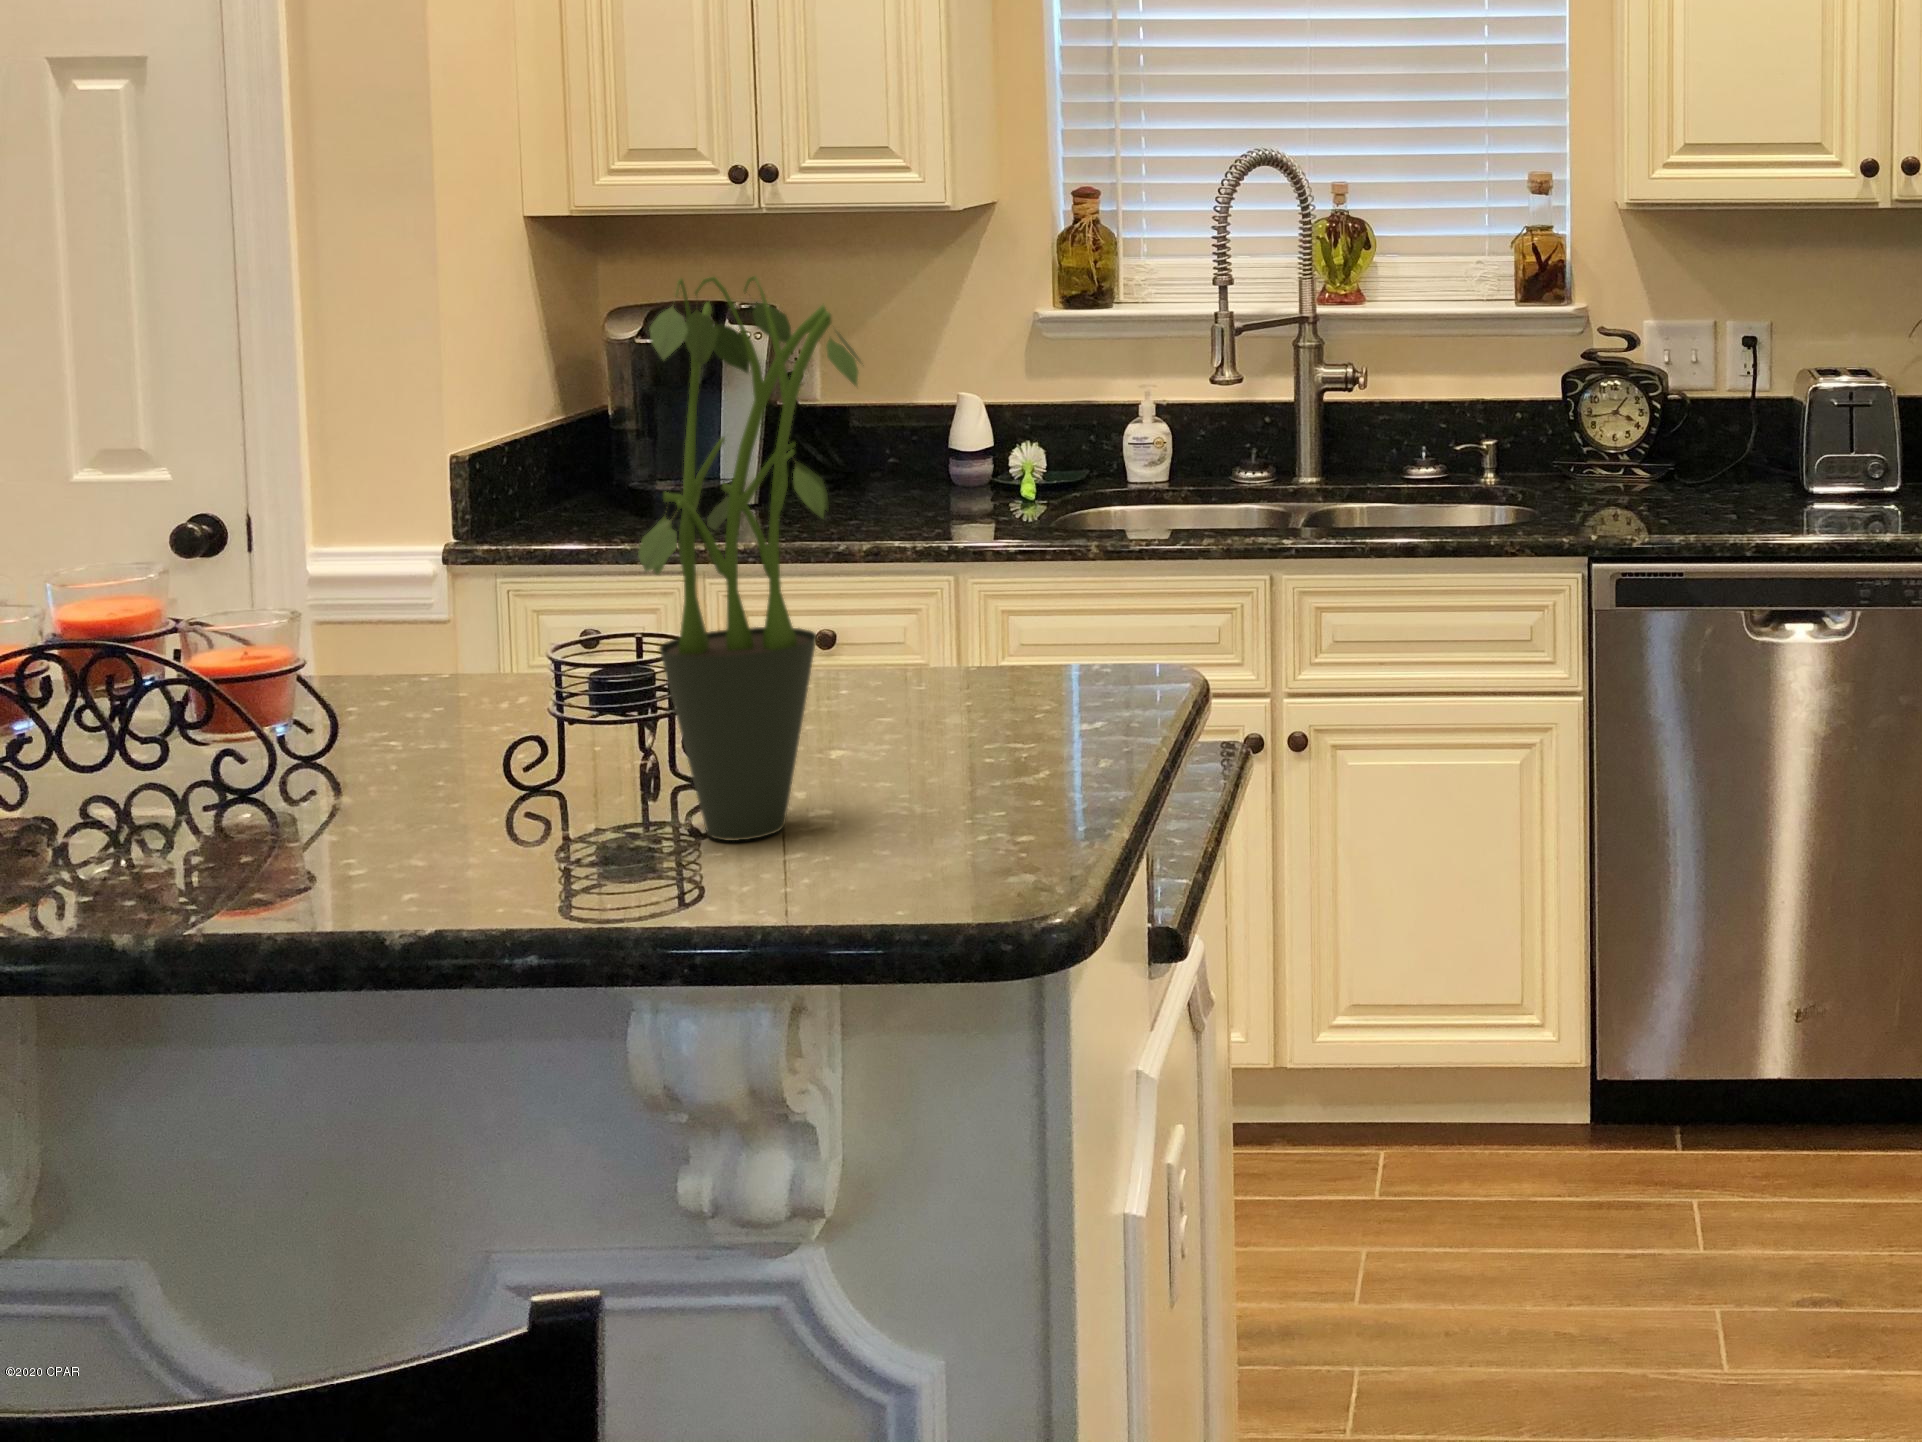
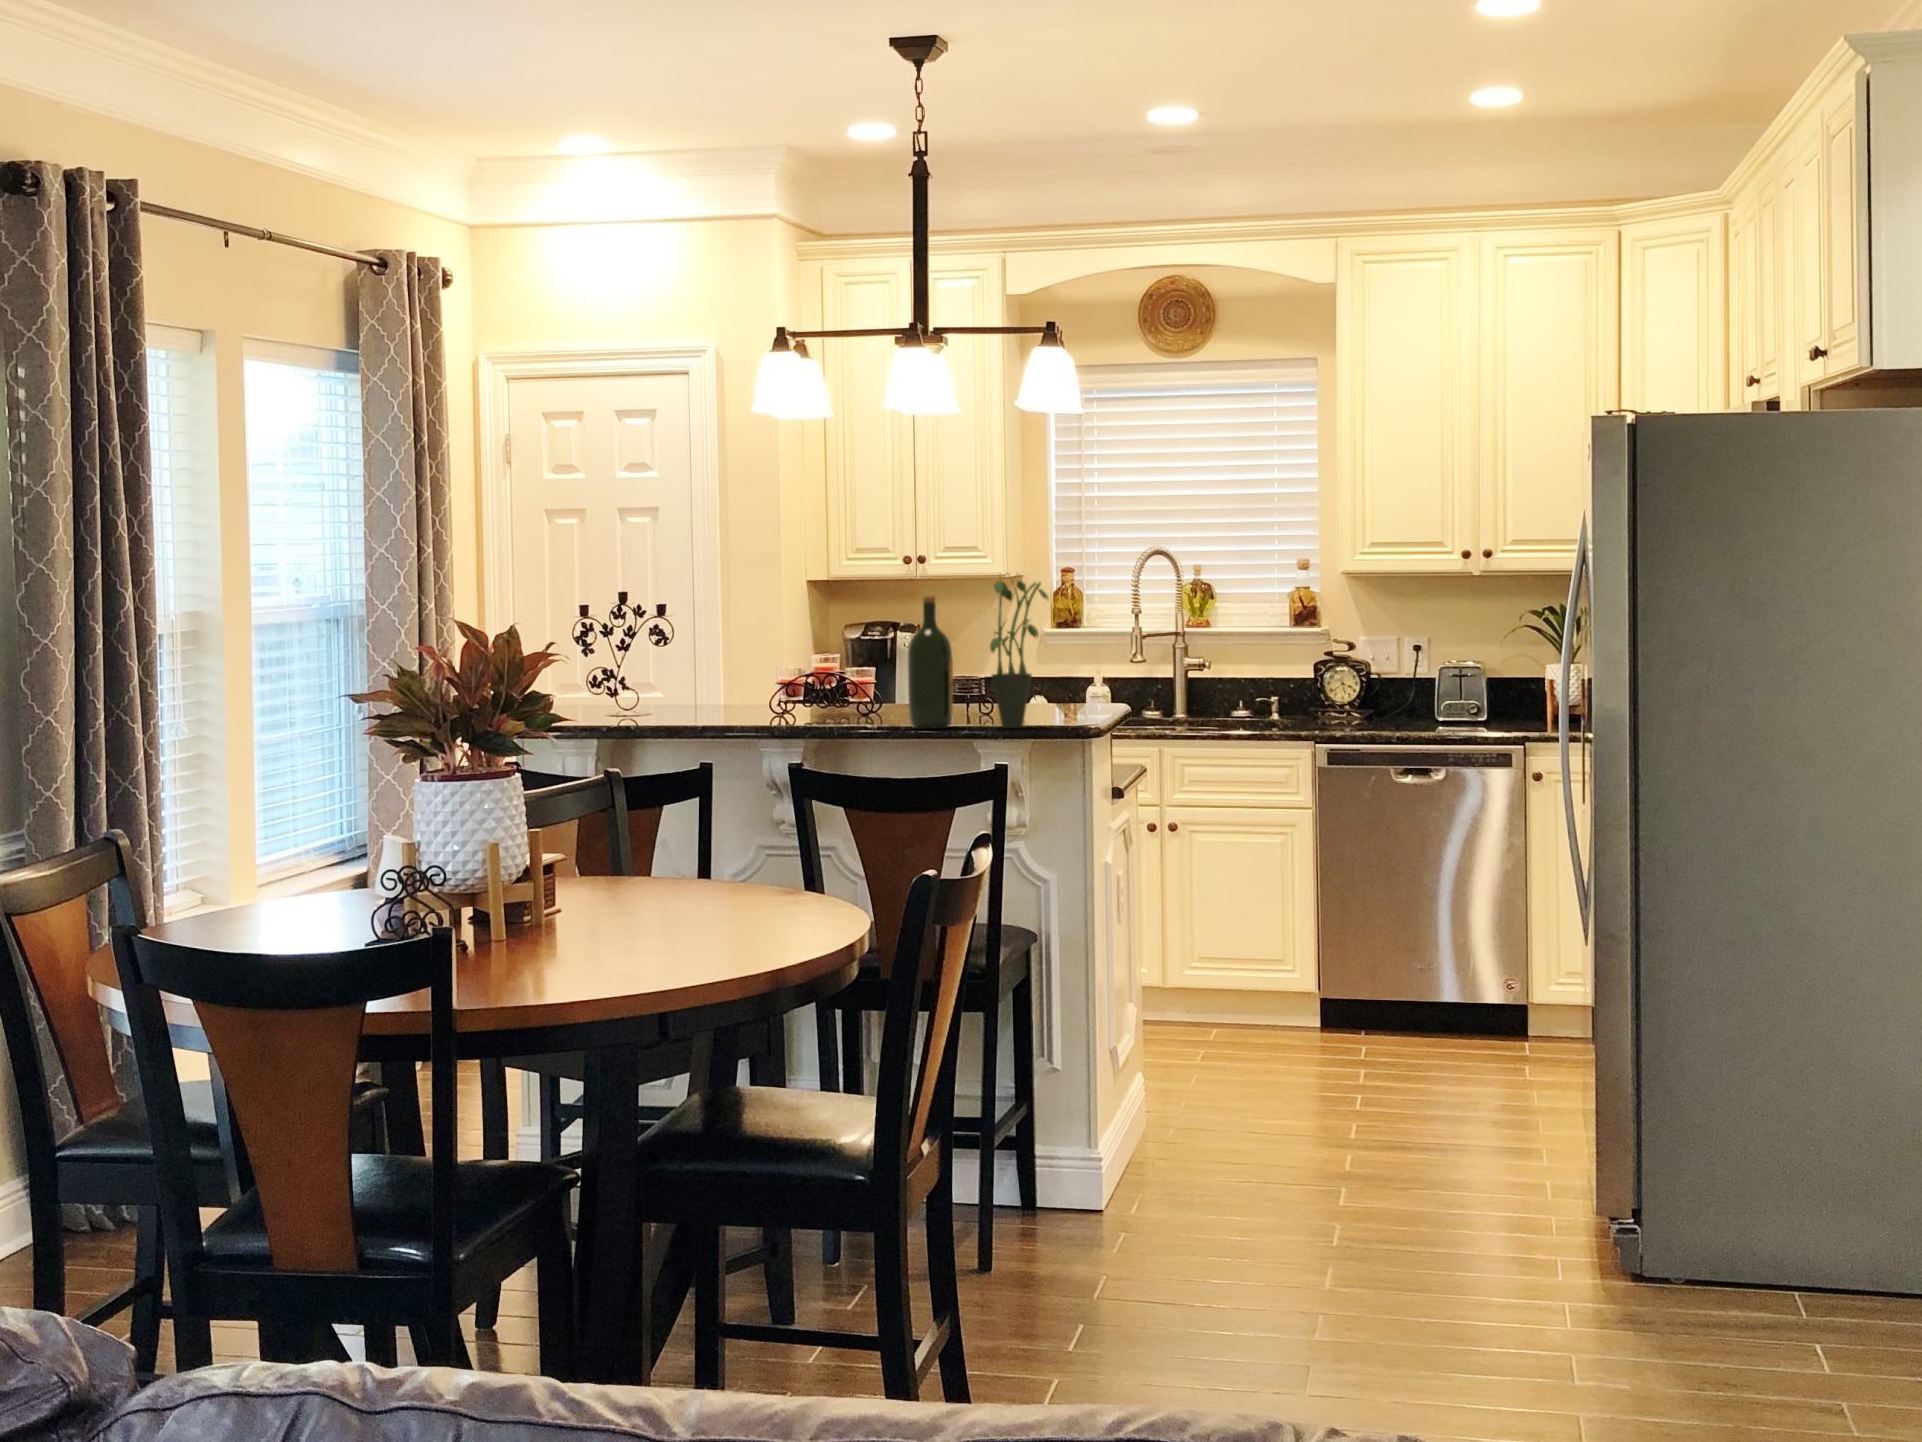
wine bottle: none [341,361,531,855] -> present [908,596,953,729]

